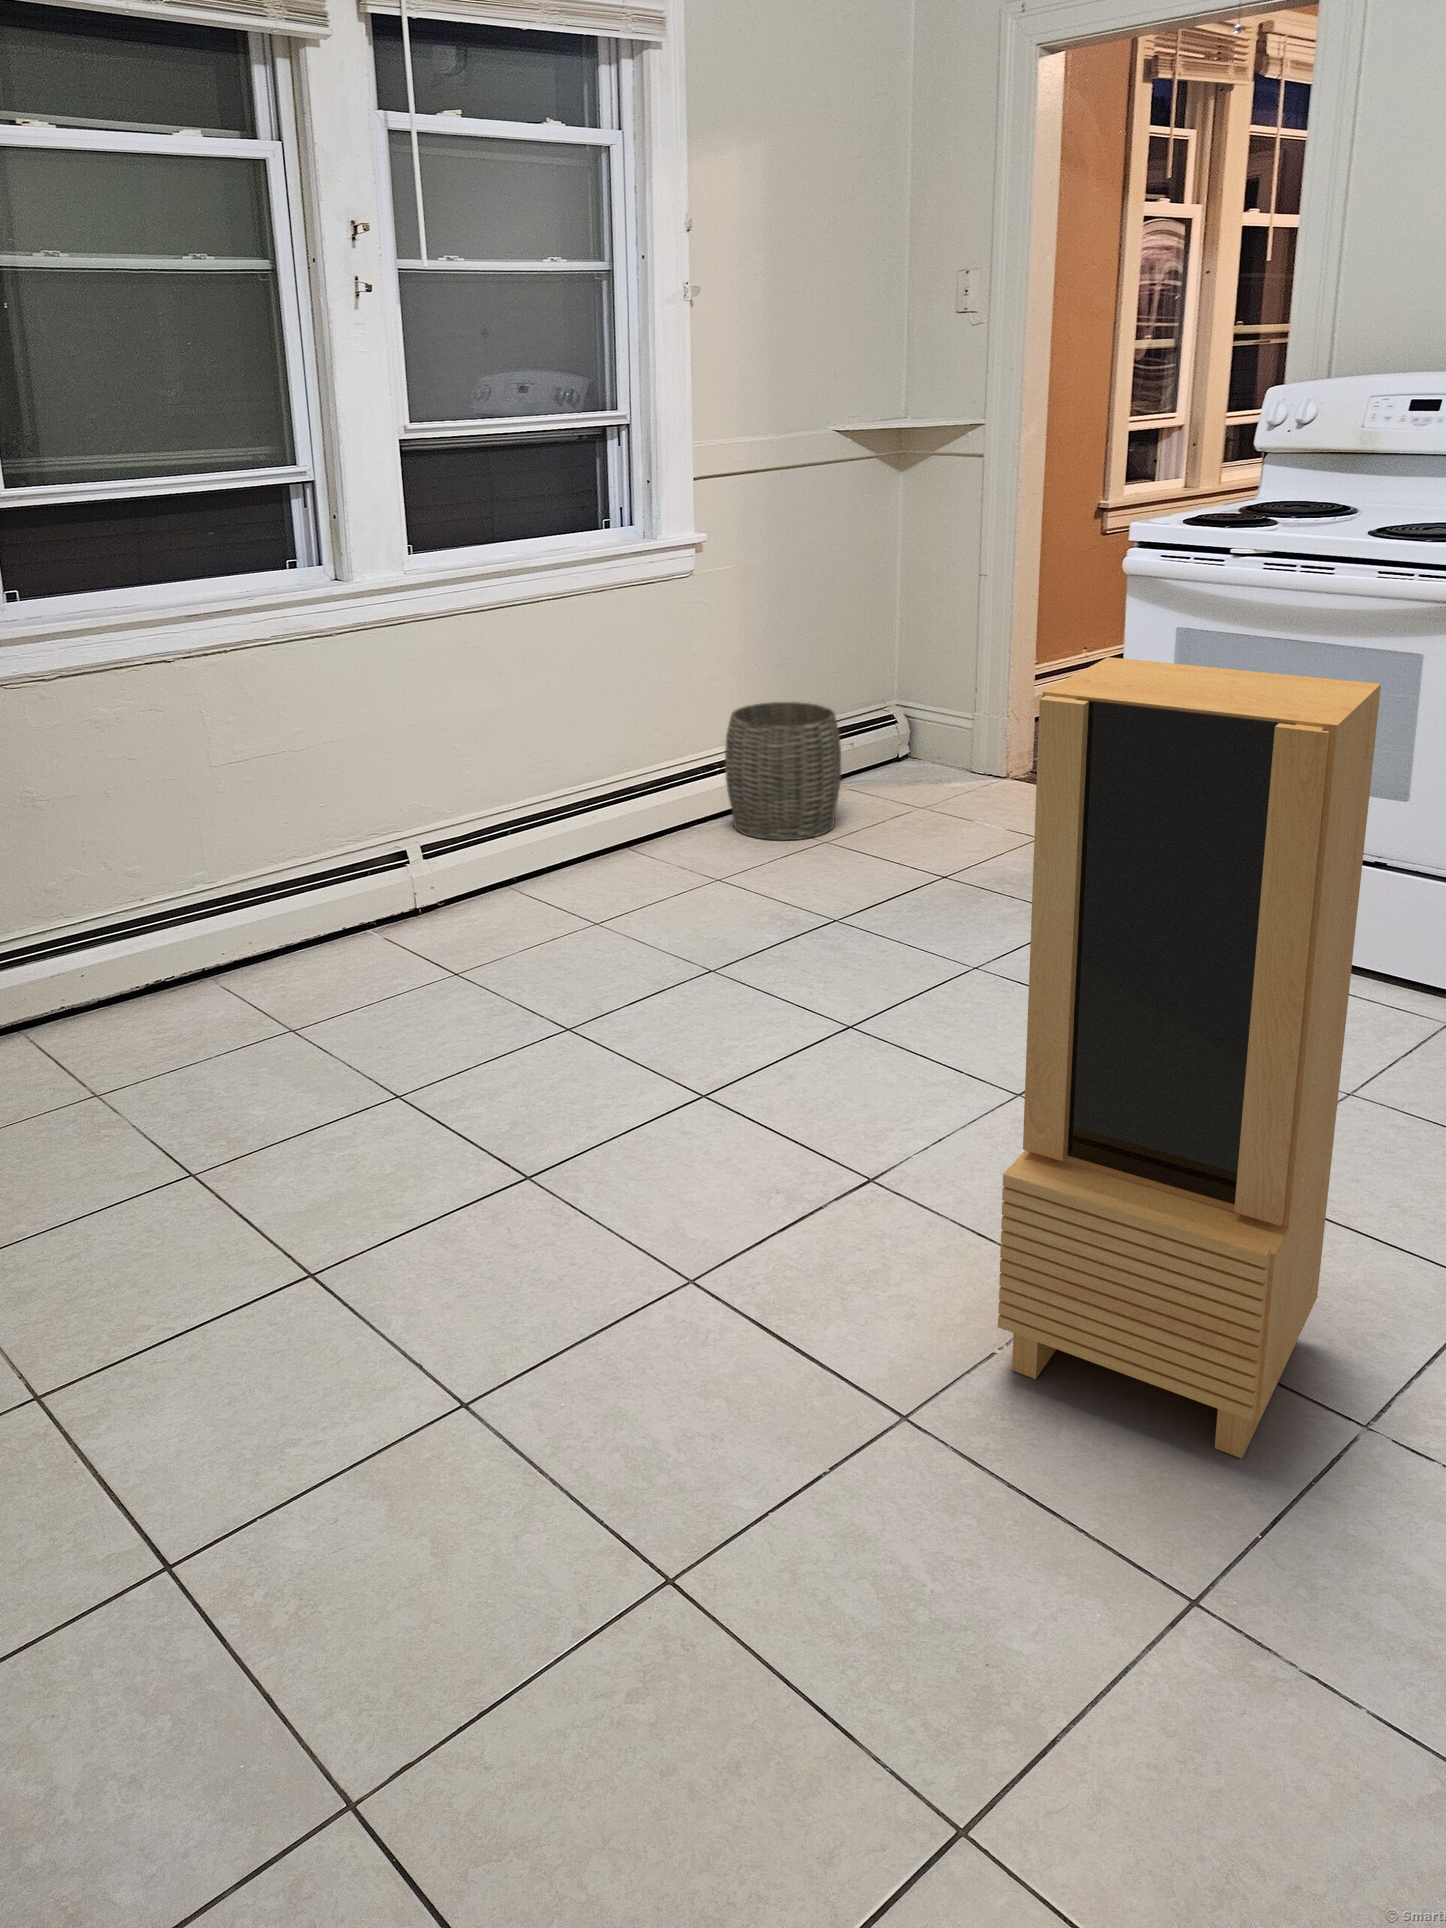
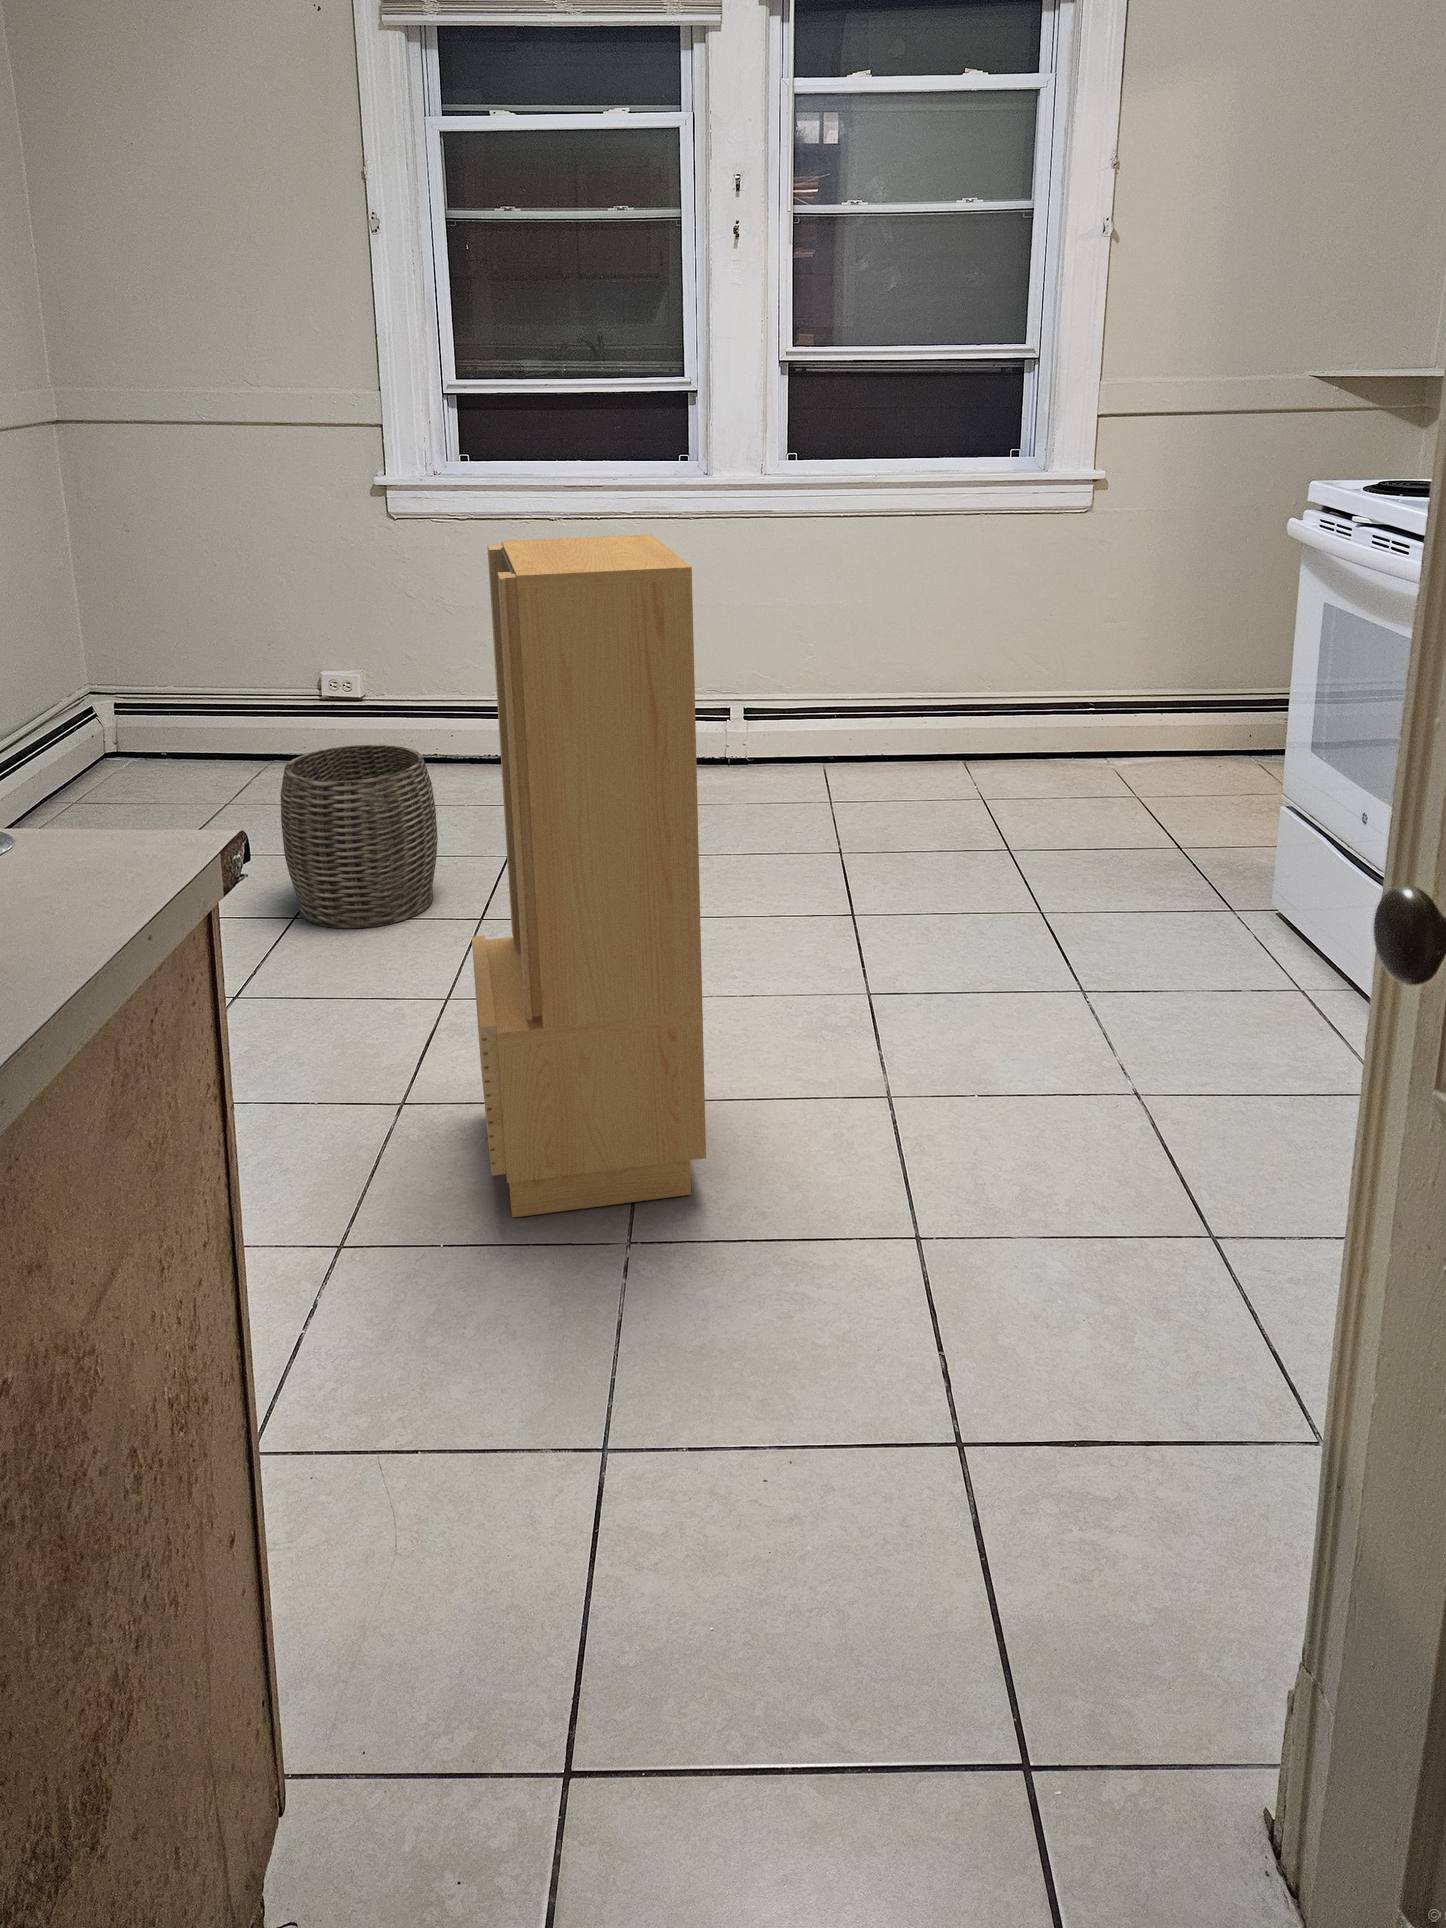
woven basket: present [725,702,841,840] -> present [281,745,438,928]

